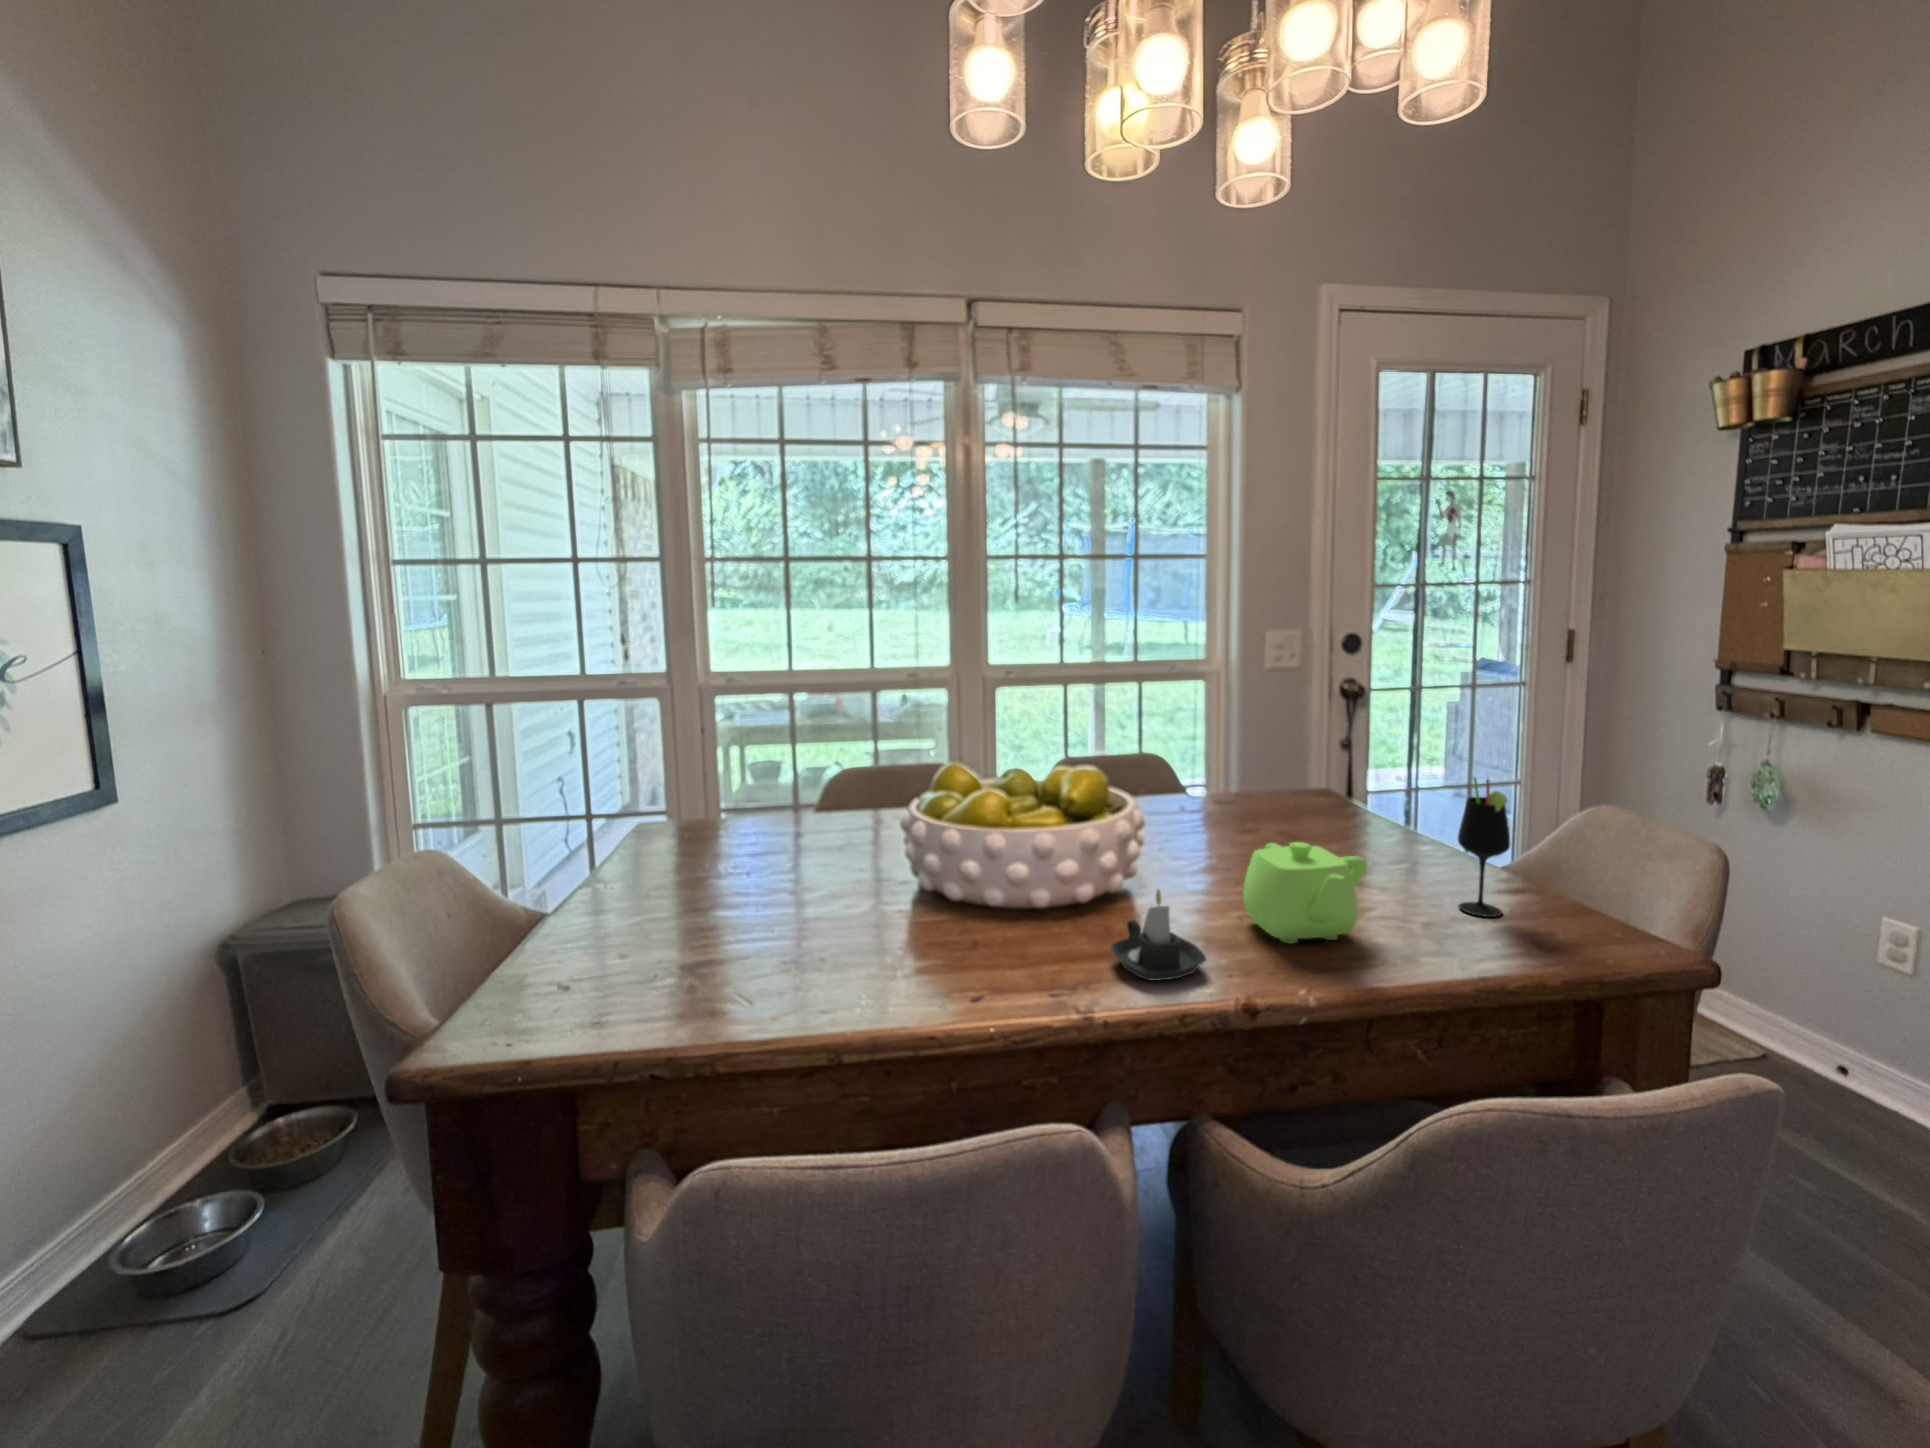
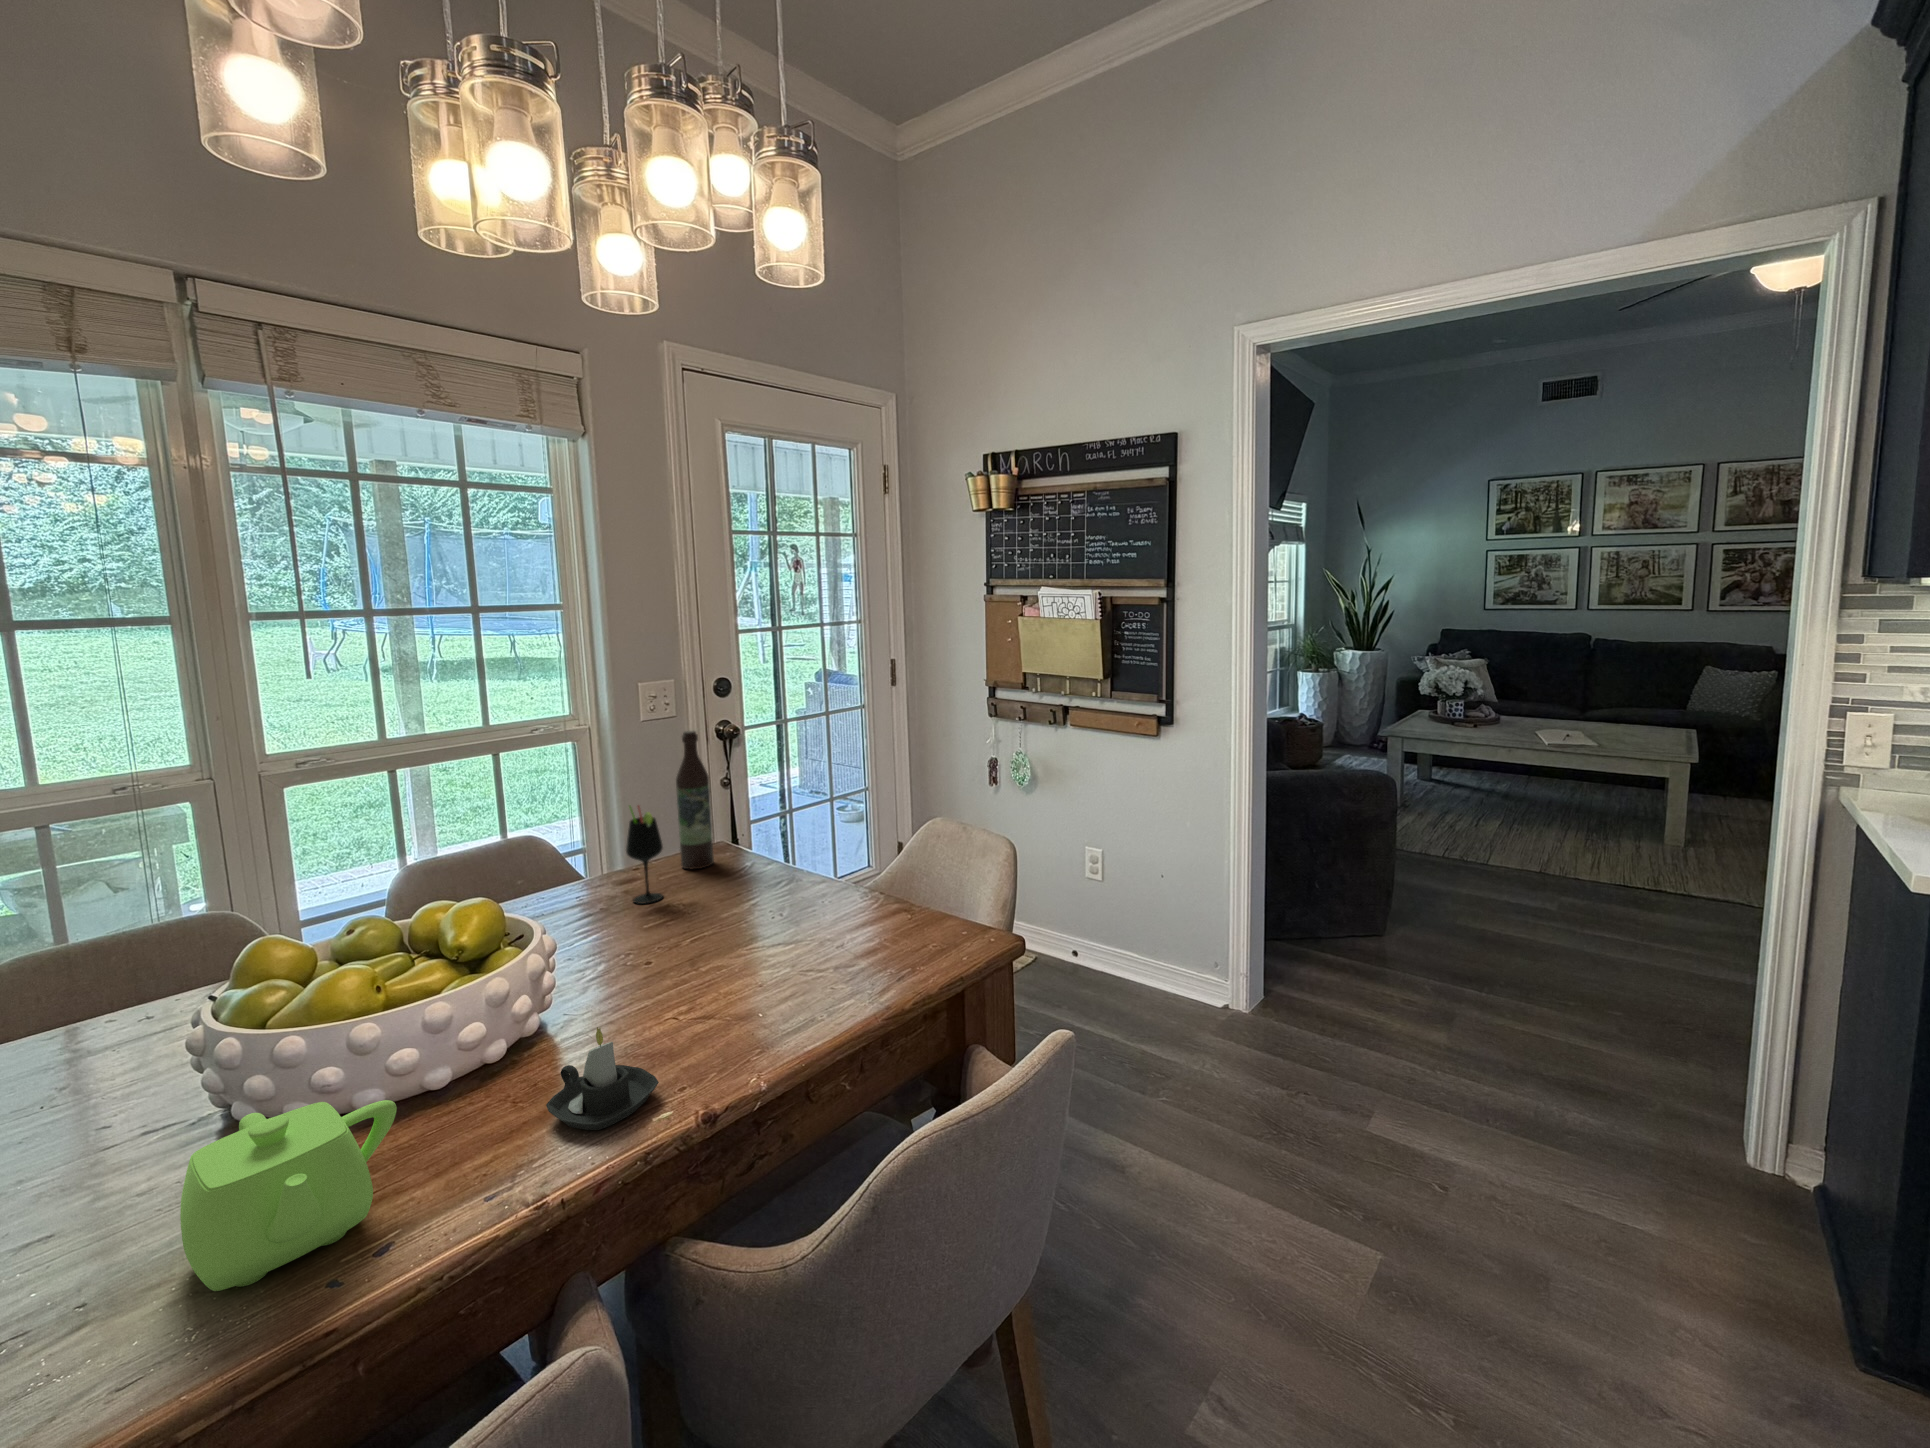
wine bottle: none [1280,664,1315,807] -> present [676,731,714,869]
wine glass: present [1458,778,1511,917] -> present [626,806,663,904]
teapot: present [1243,842,1367,944] -> present [180,1100,397,1291]

